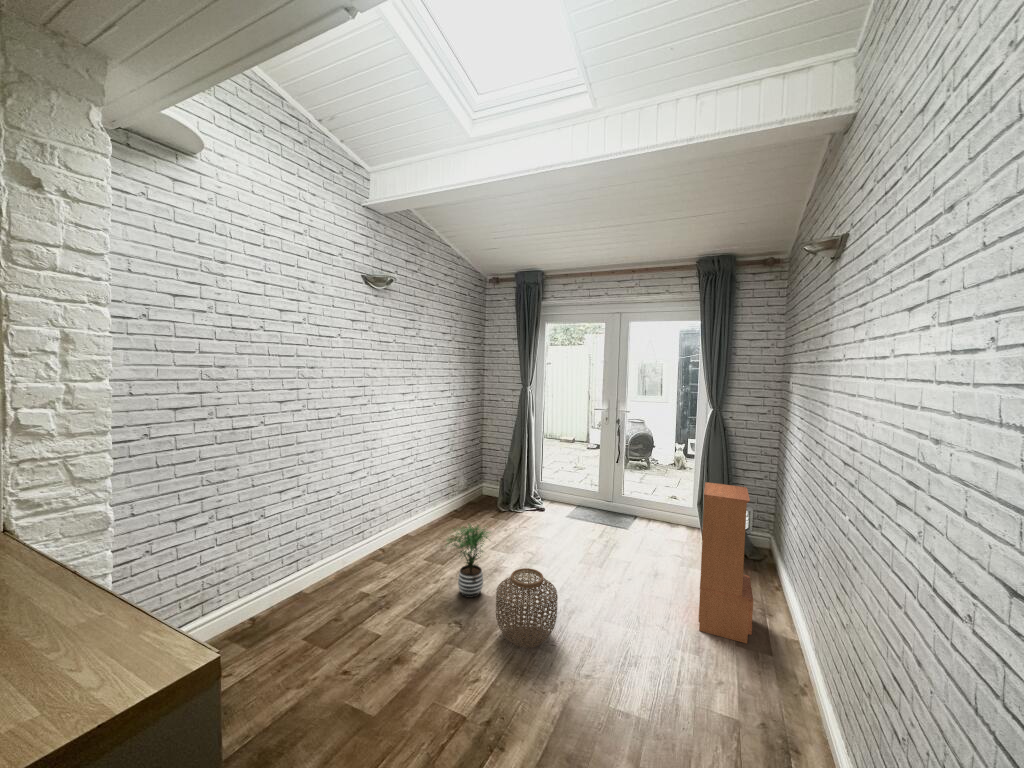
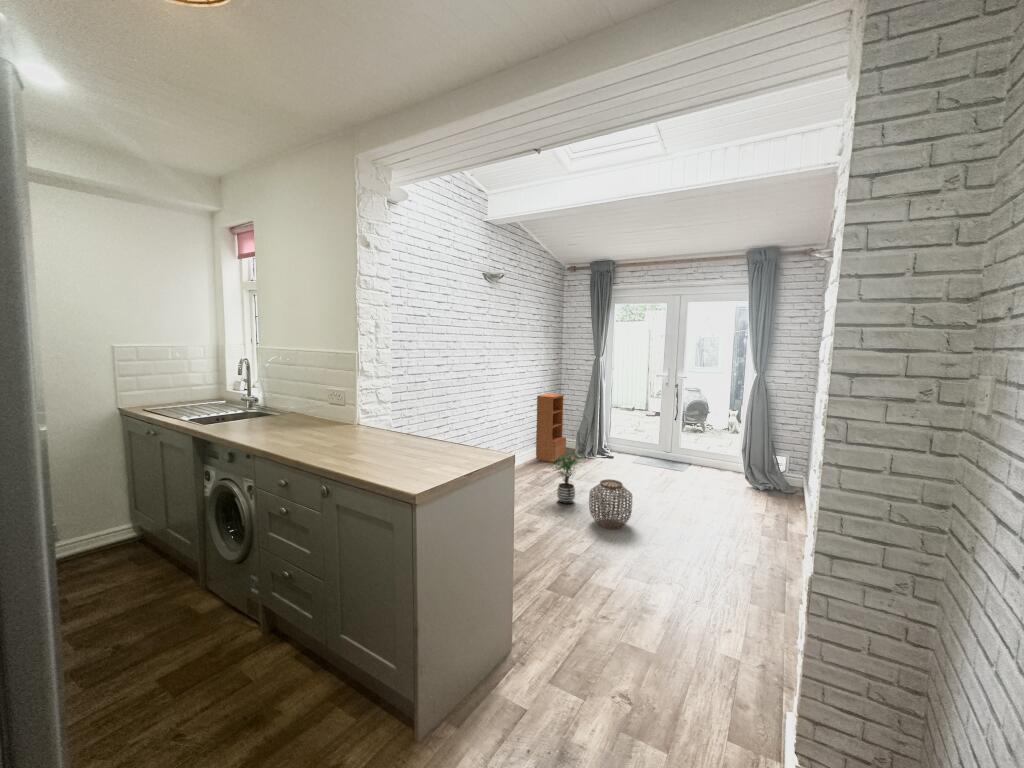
bookcase: present [699,482,753,643] -> present [536,393,566,462]

